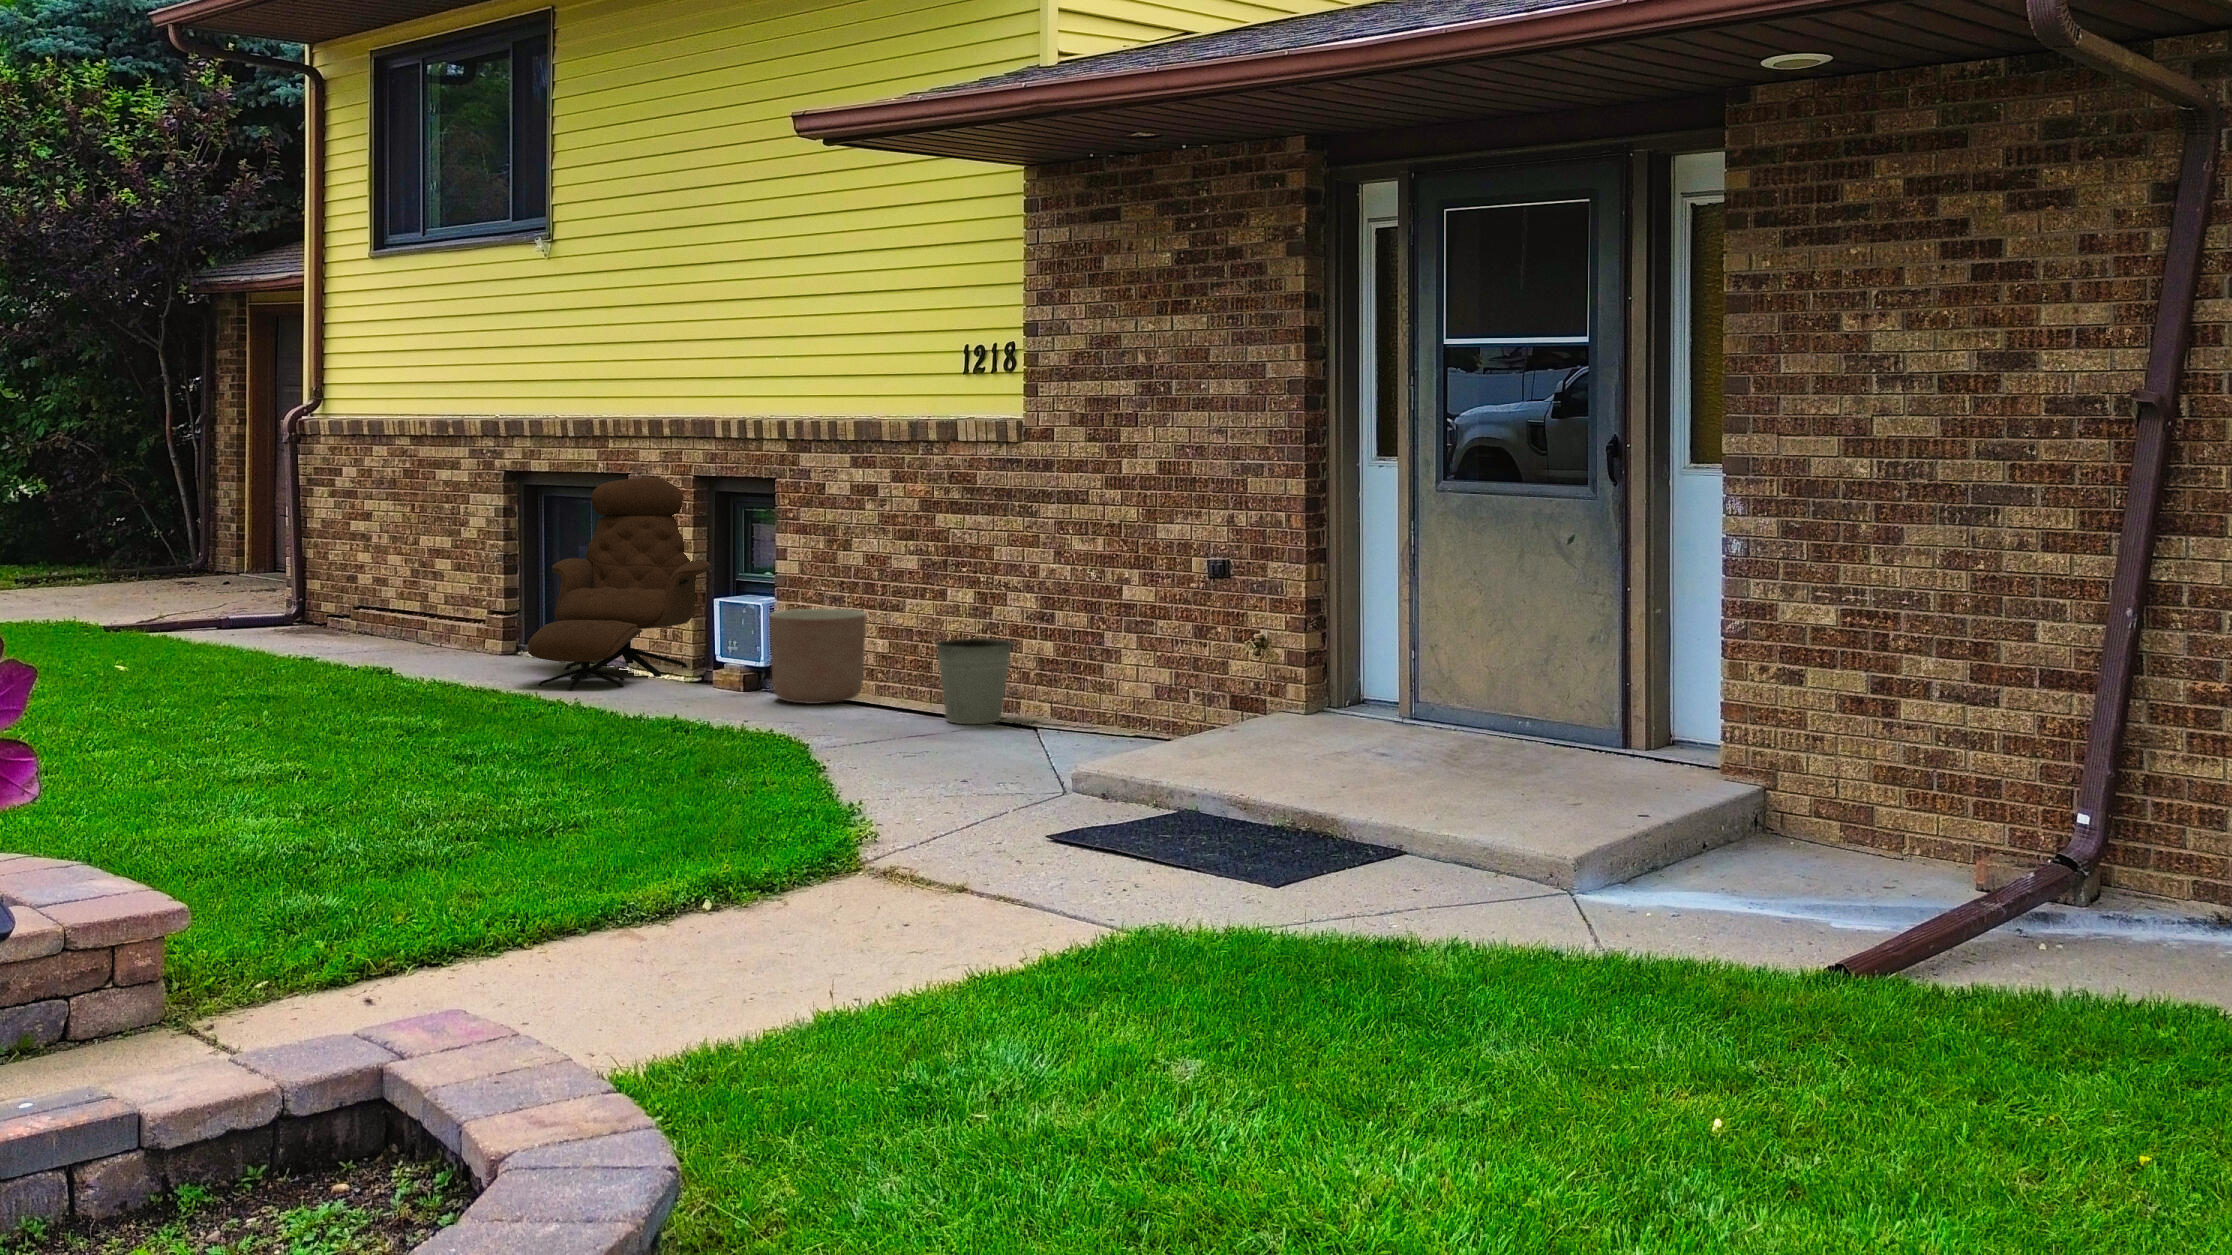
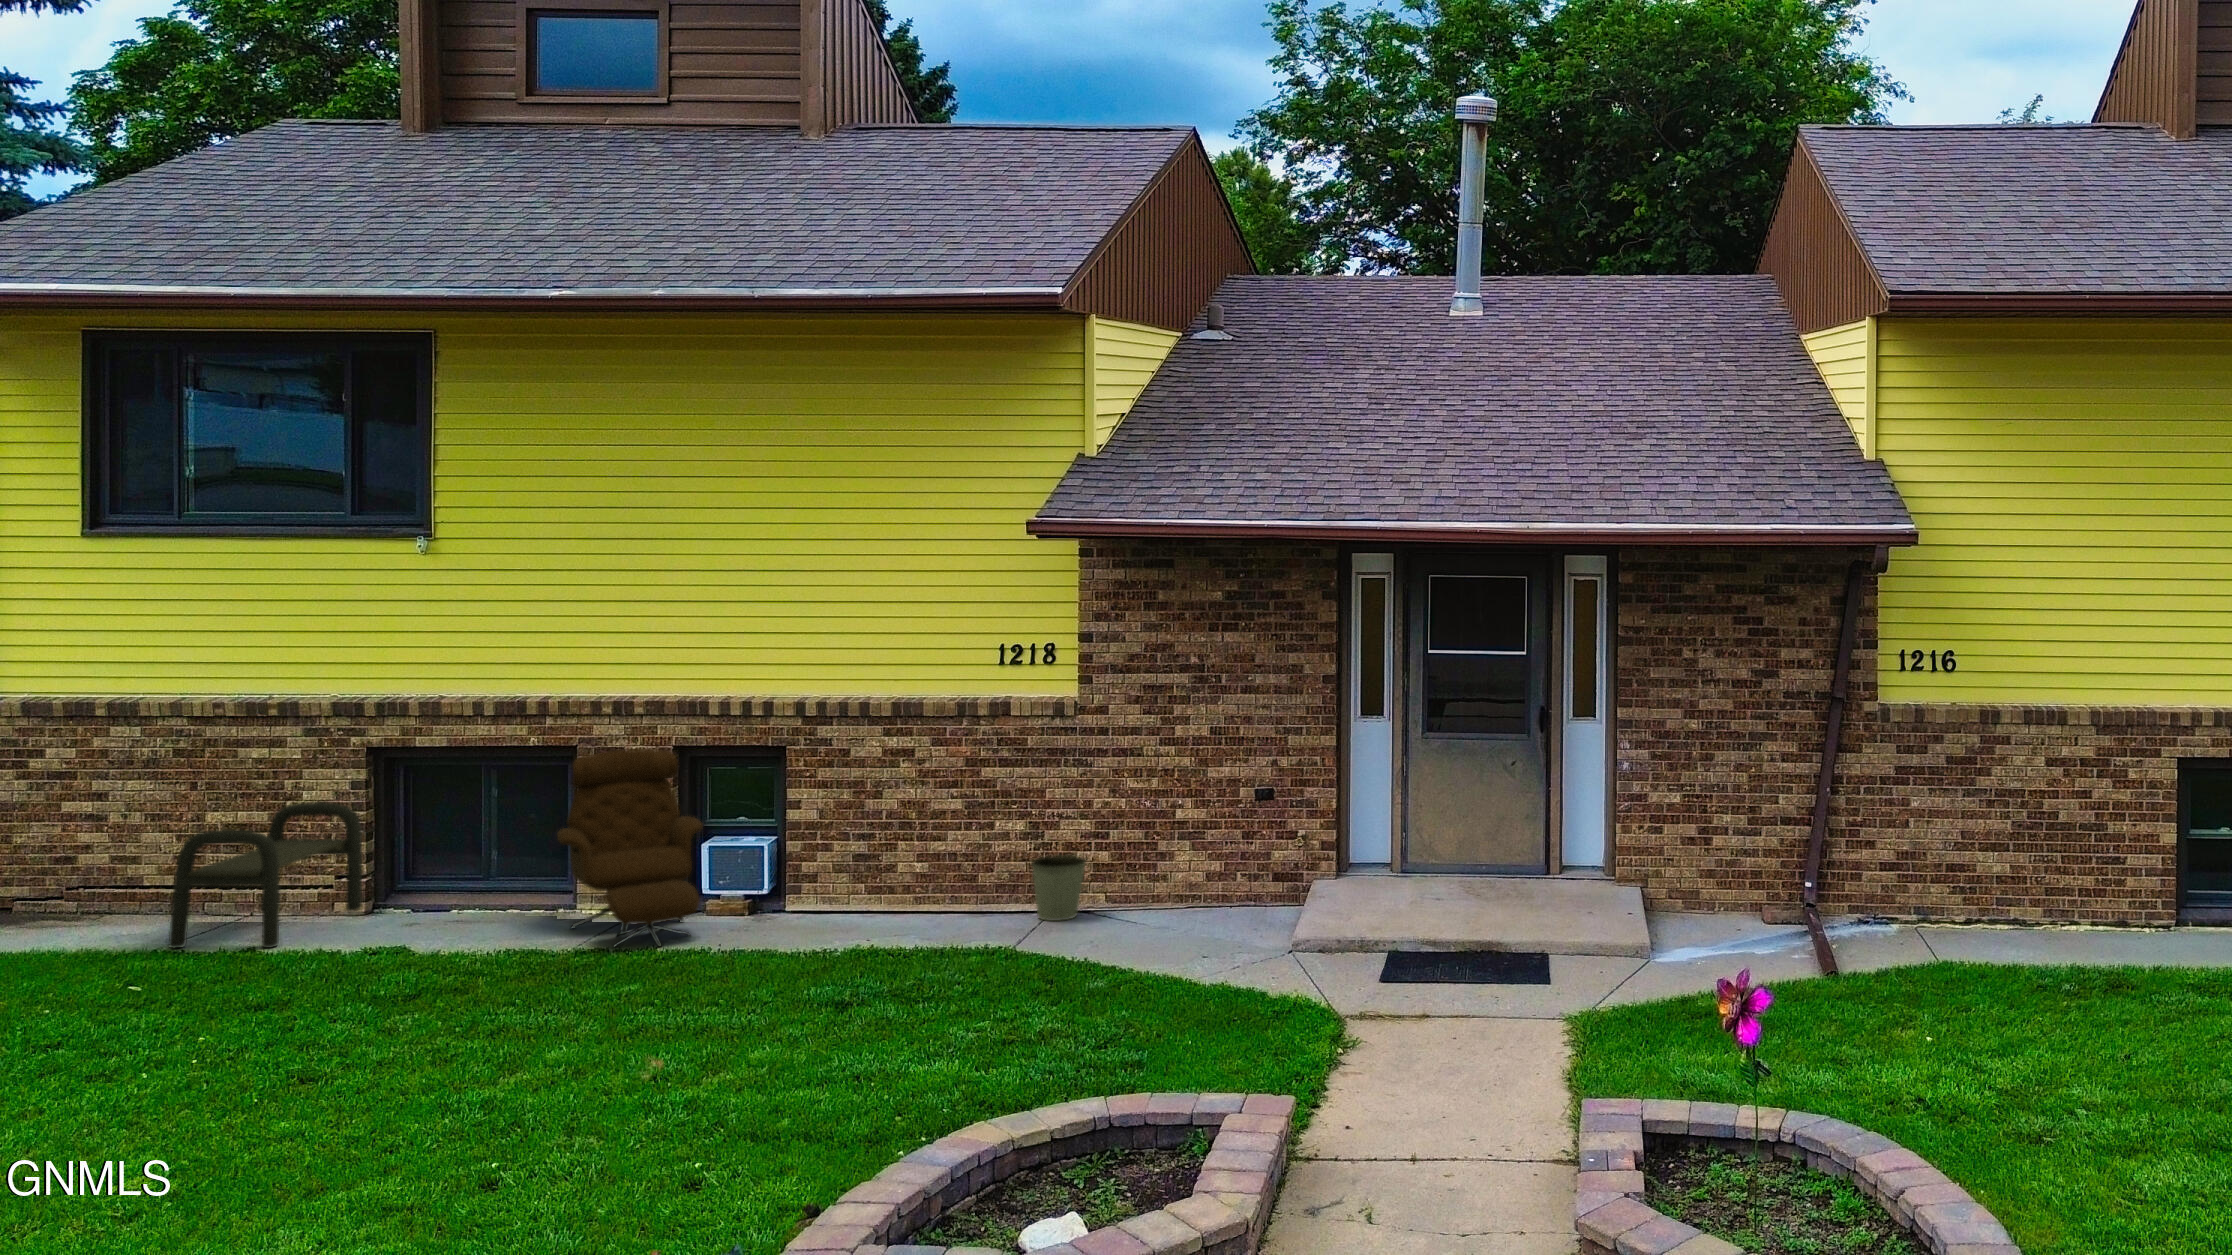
bench: none [306,525,502,653] -> present [169,802,362,948]
planter: present [770,609,866,704] -> none [853,845,930,925]

